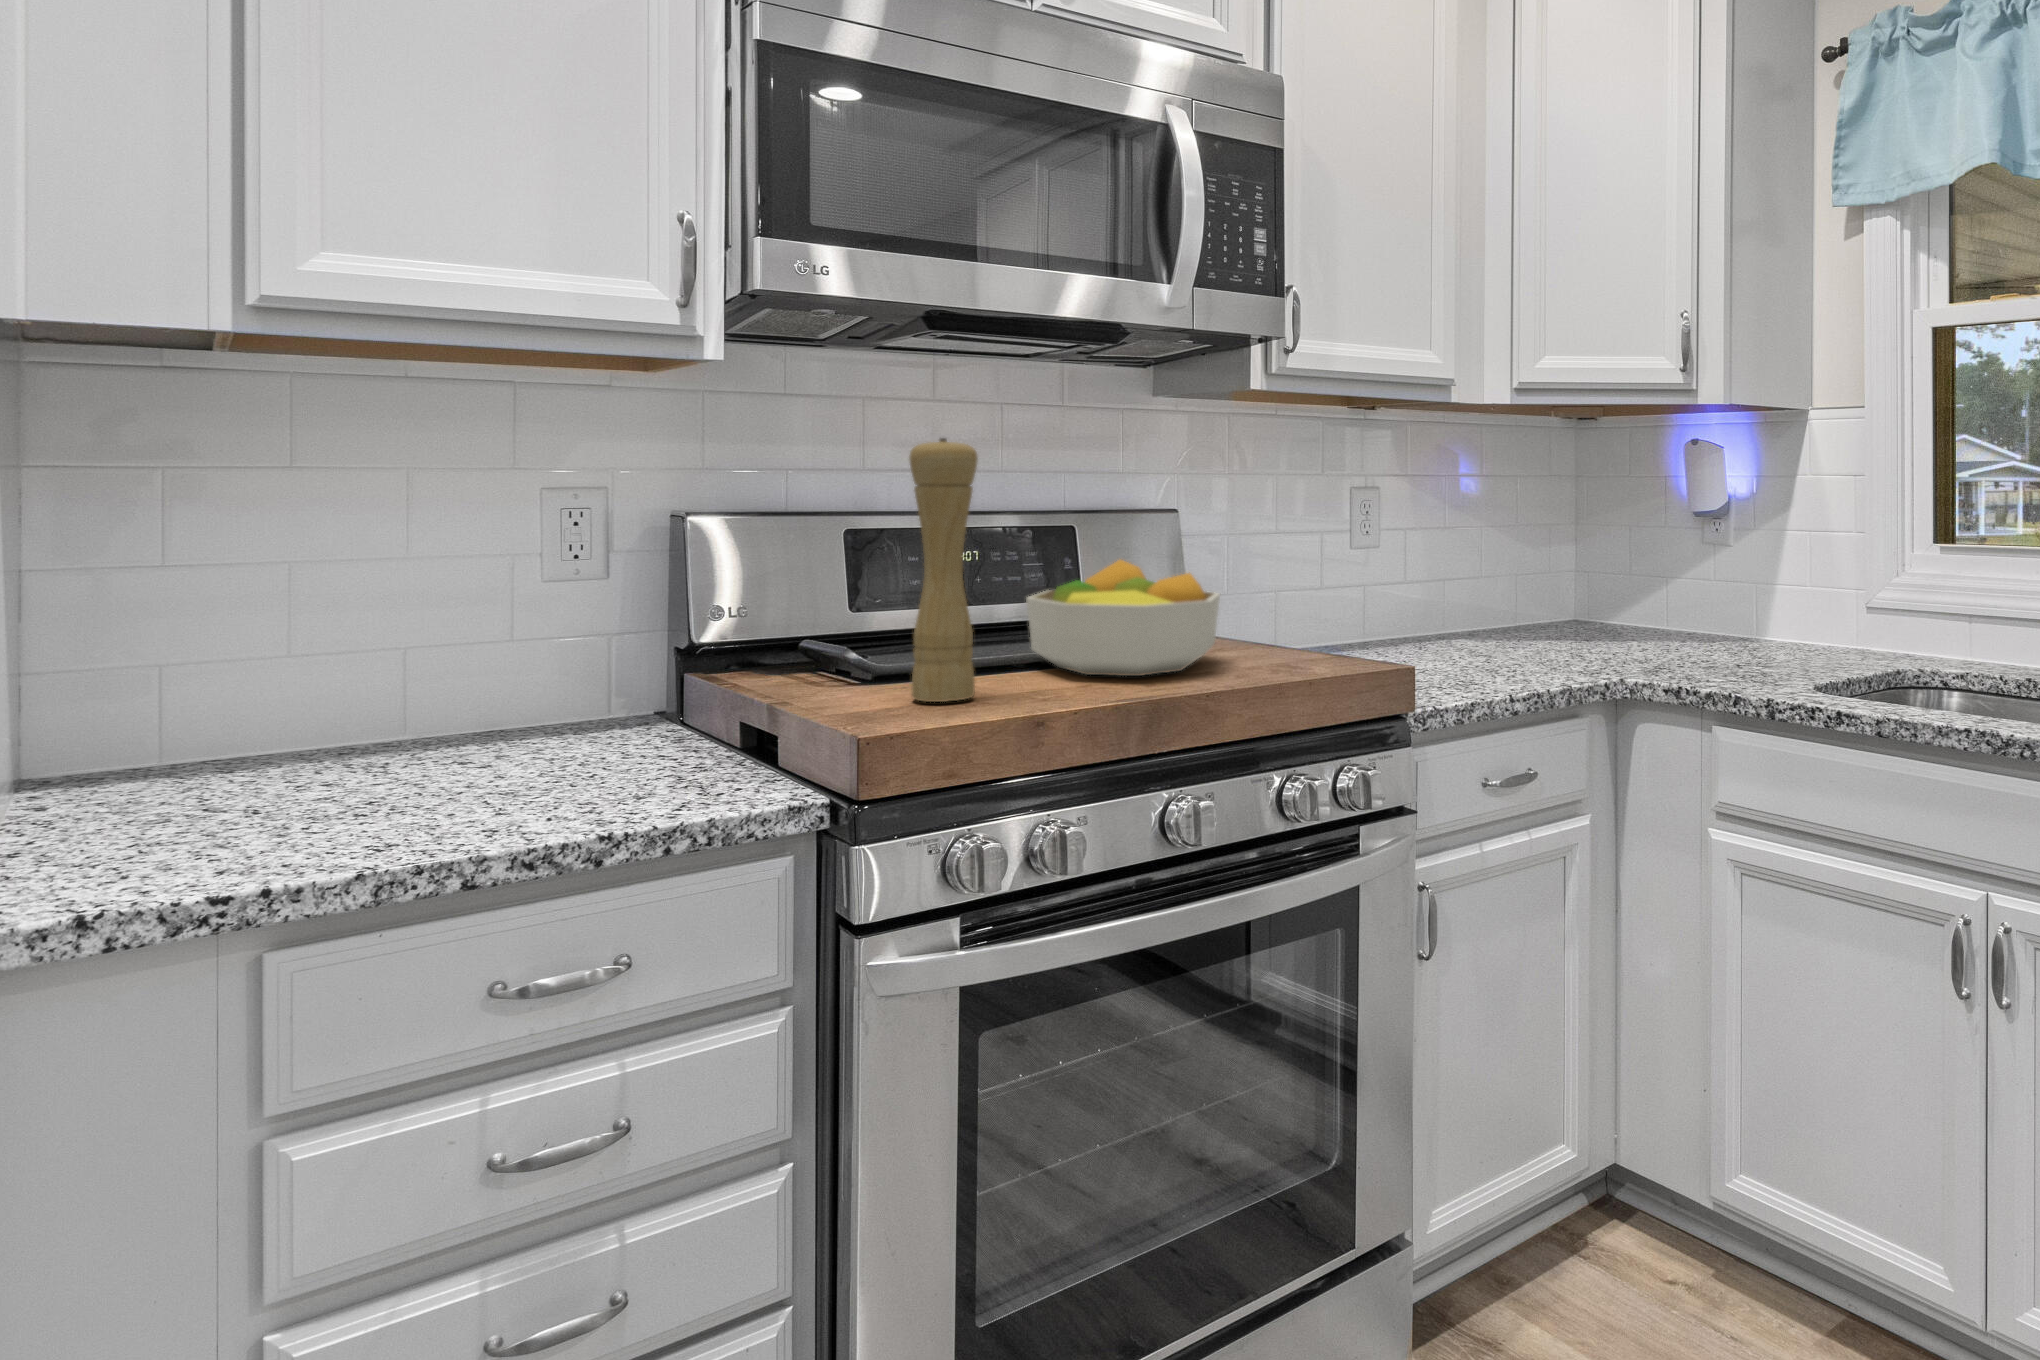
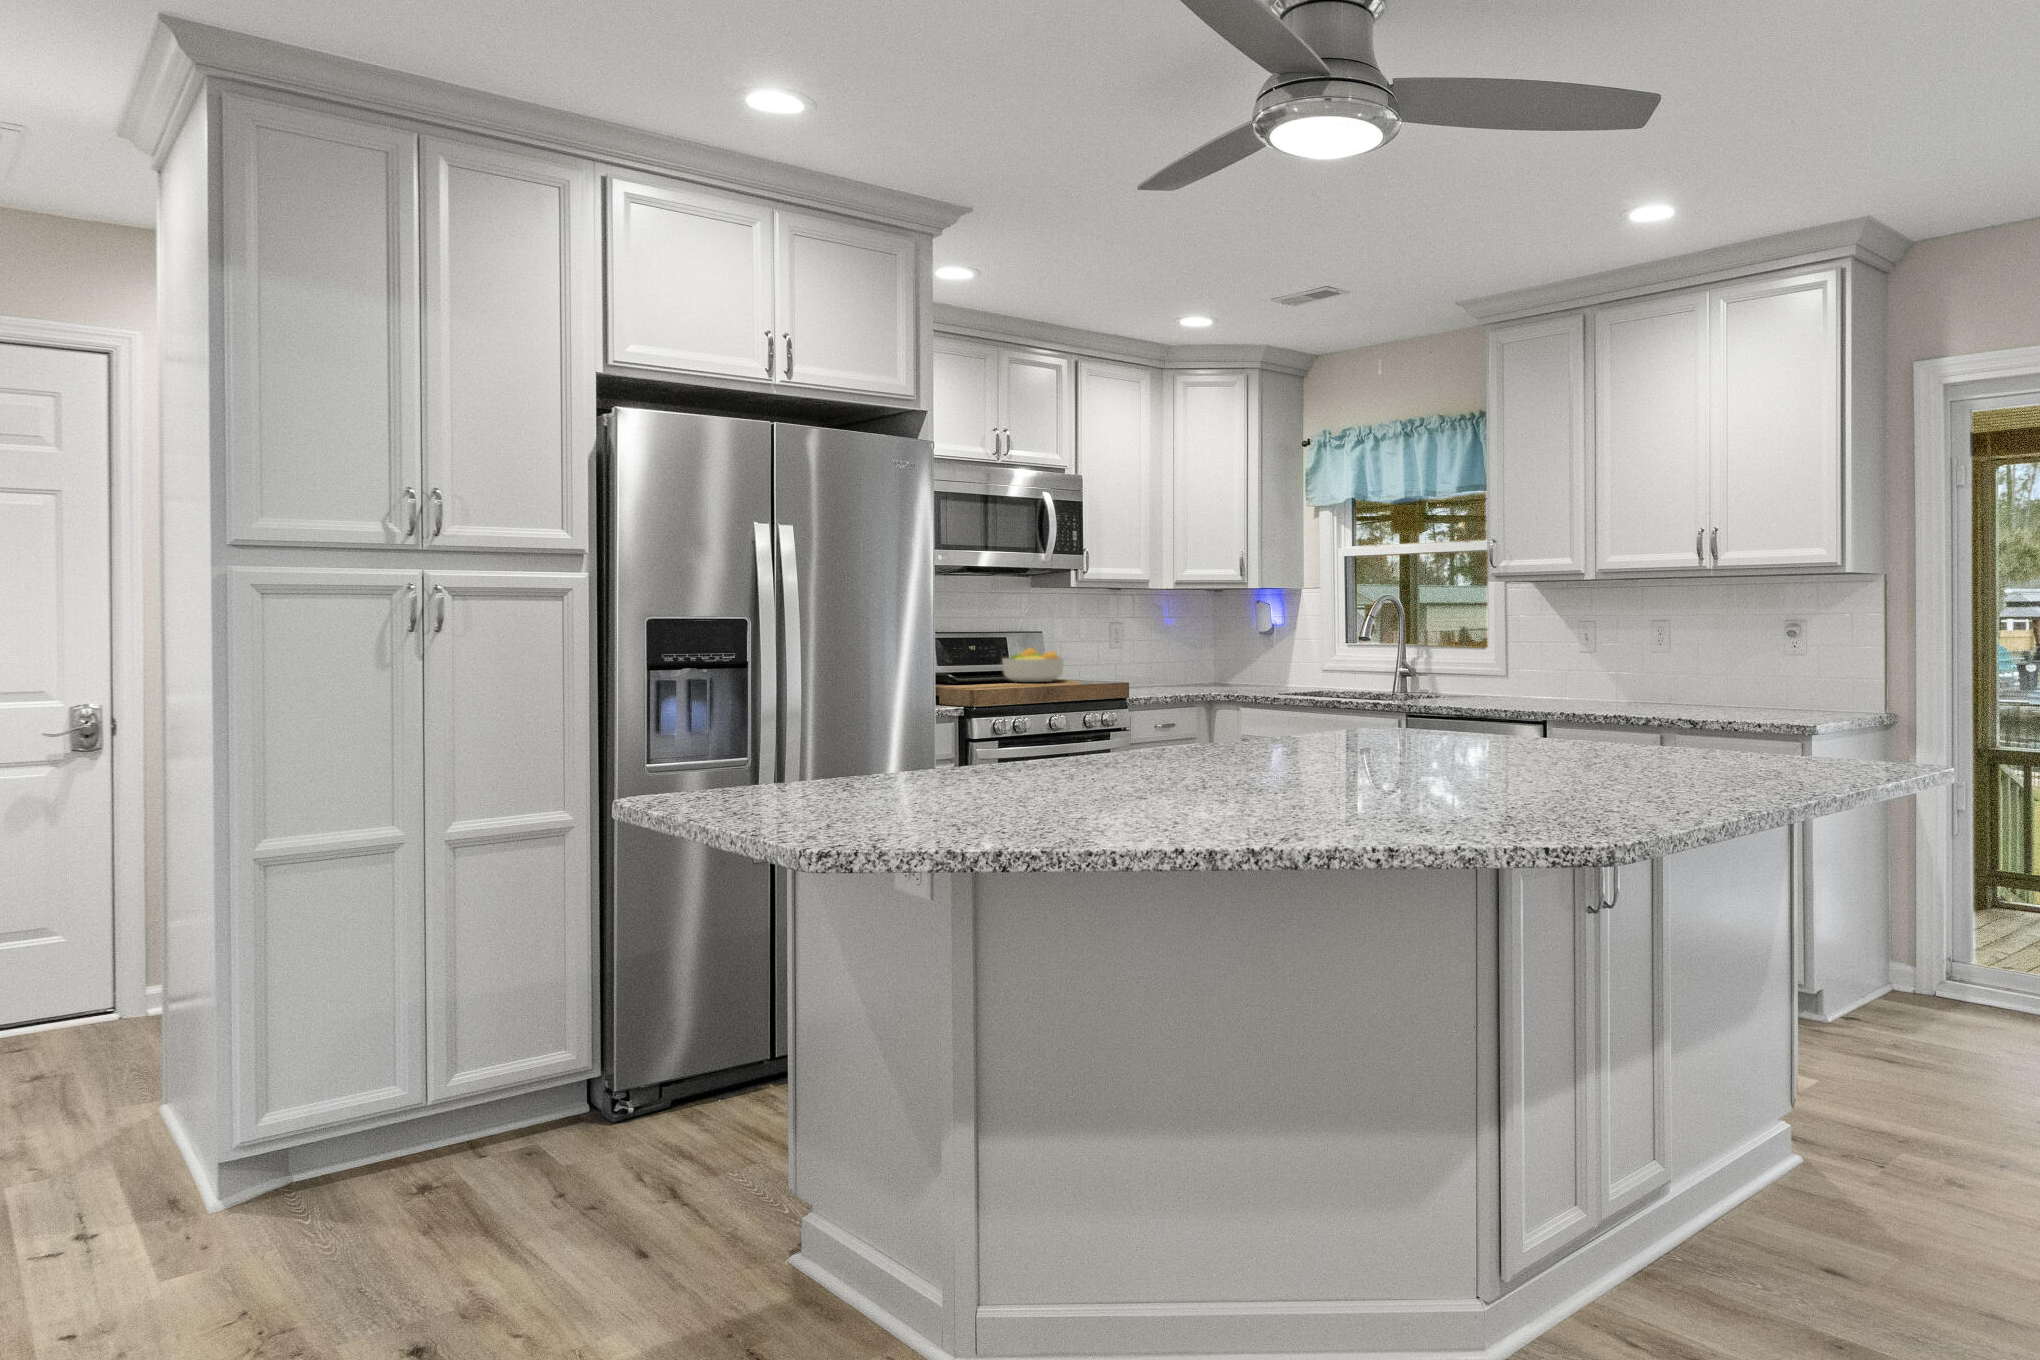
pepper mill: present [909,438,978,702] -> none [975,609,994,685]

